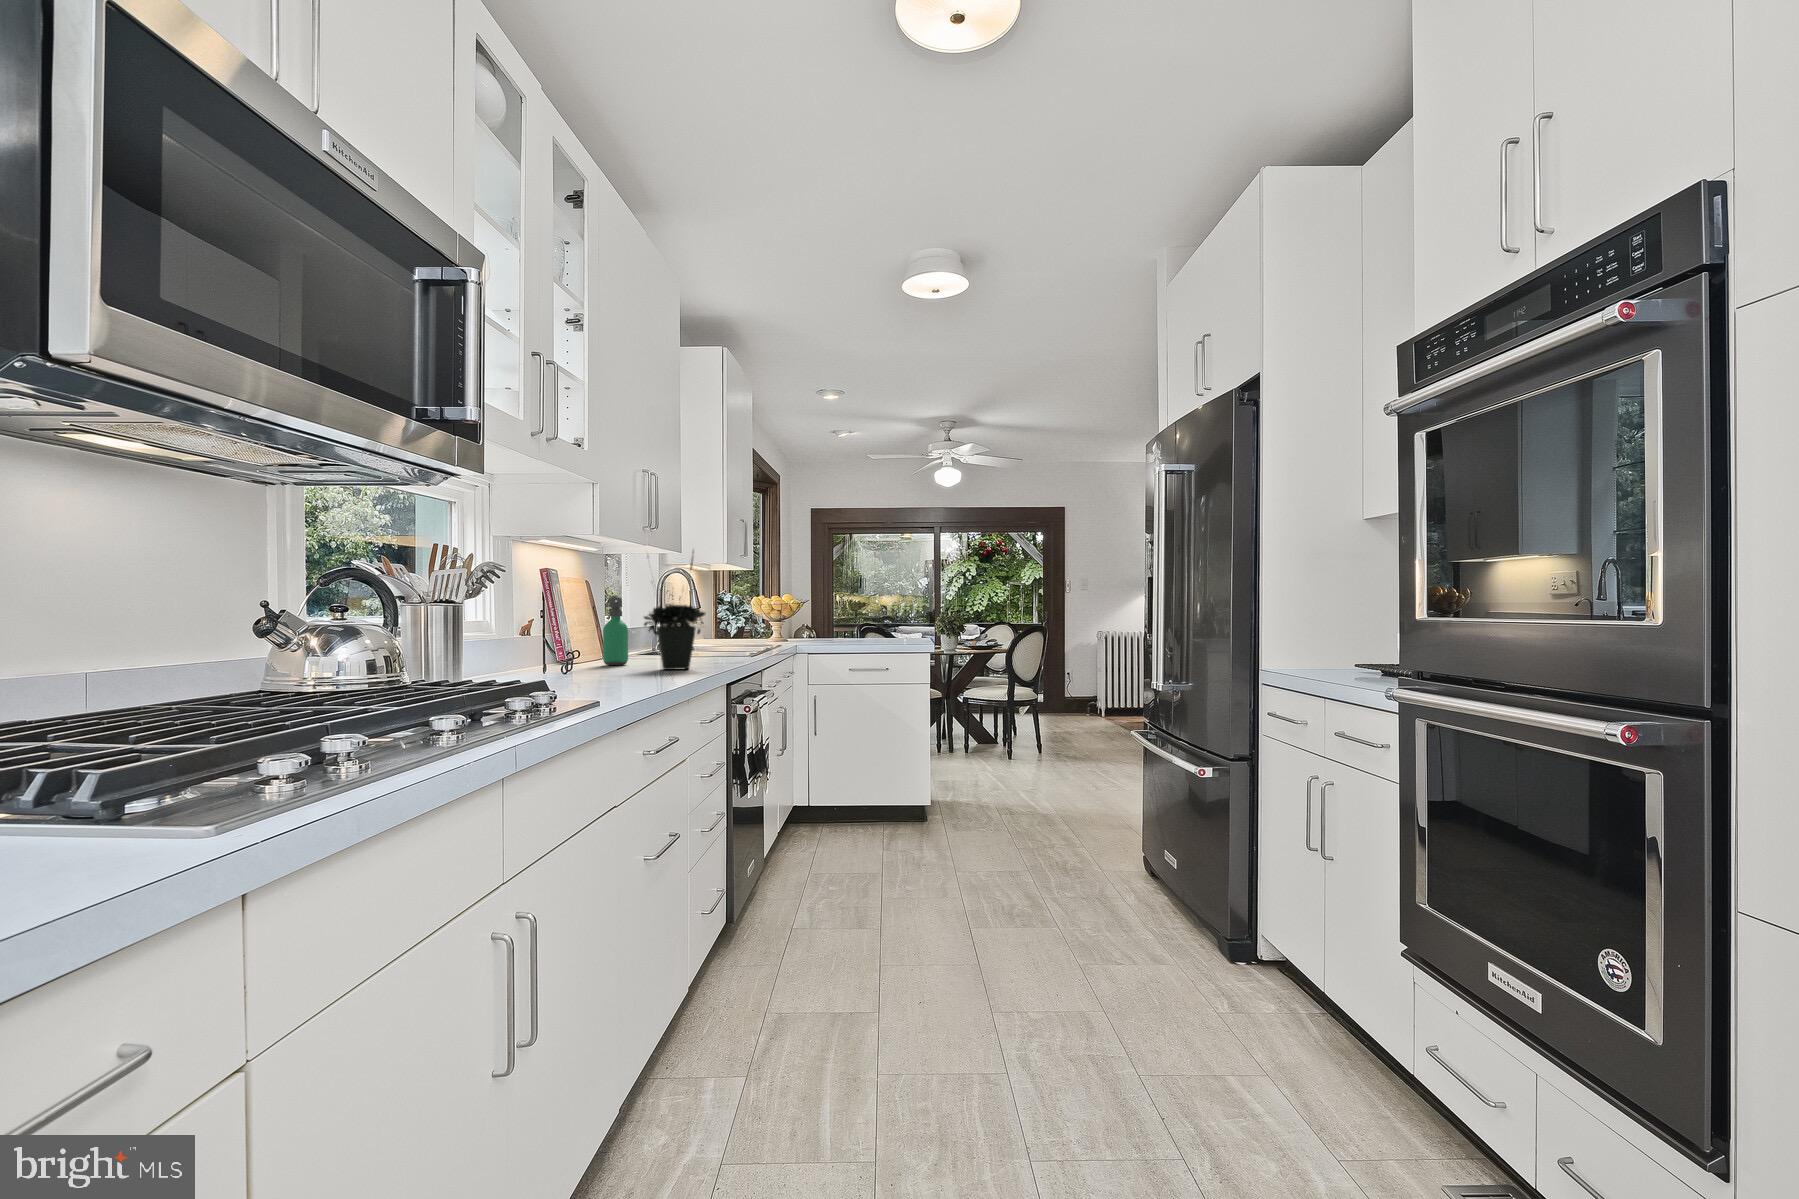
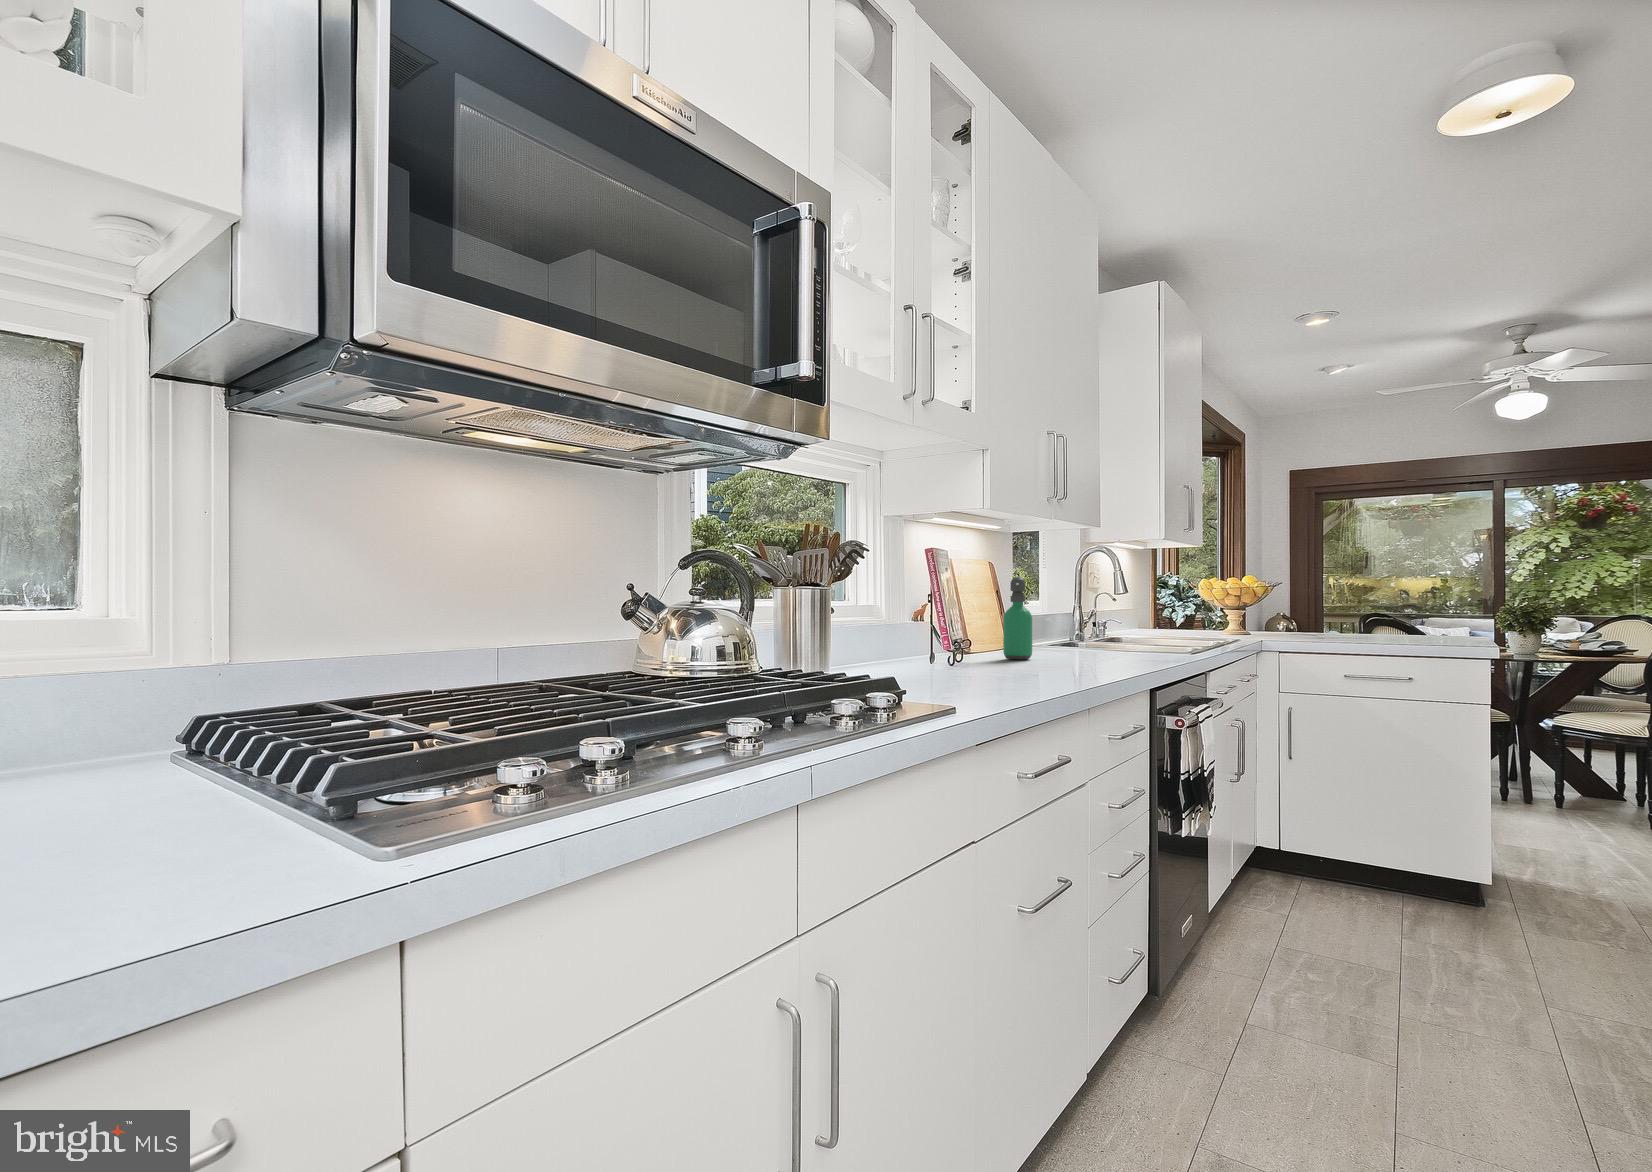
potted plant: present [644,550,705,670] -> none [1045,517,1123,668]

